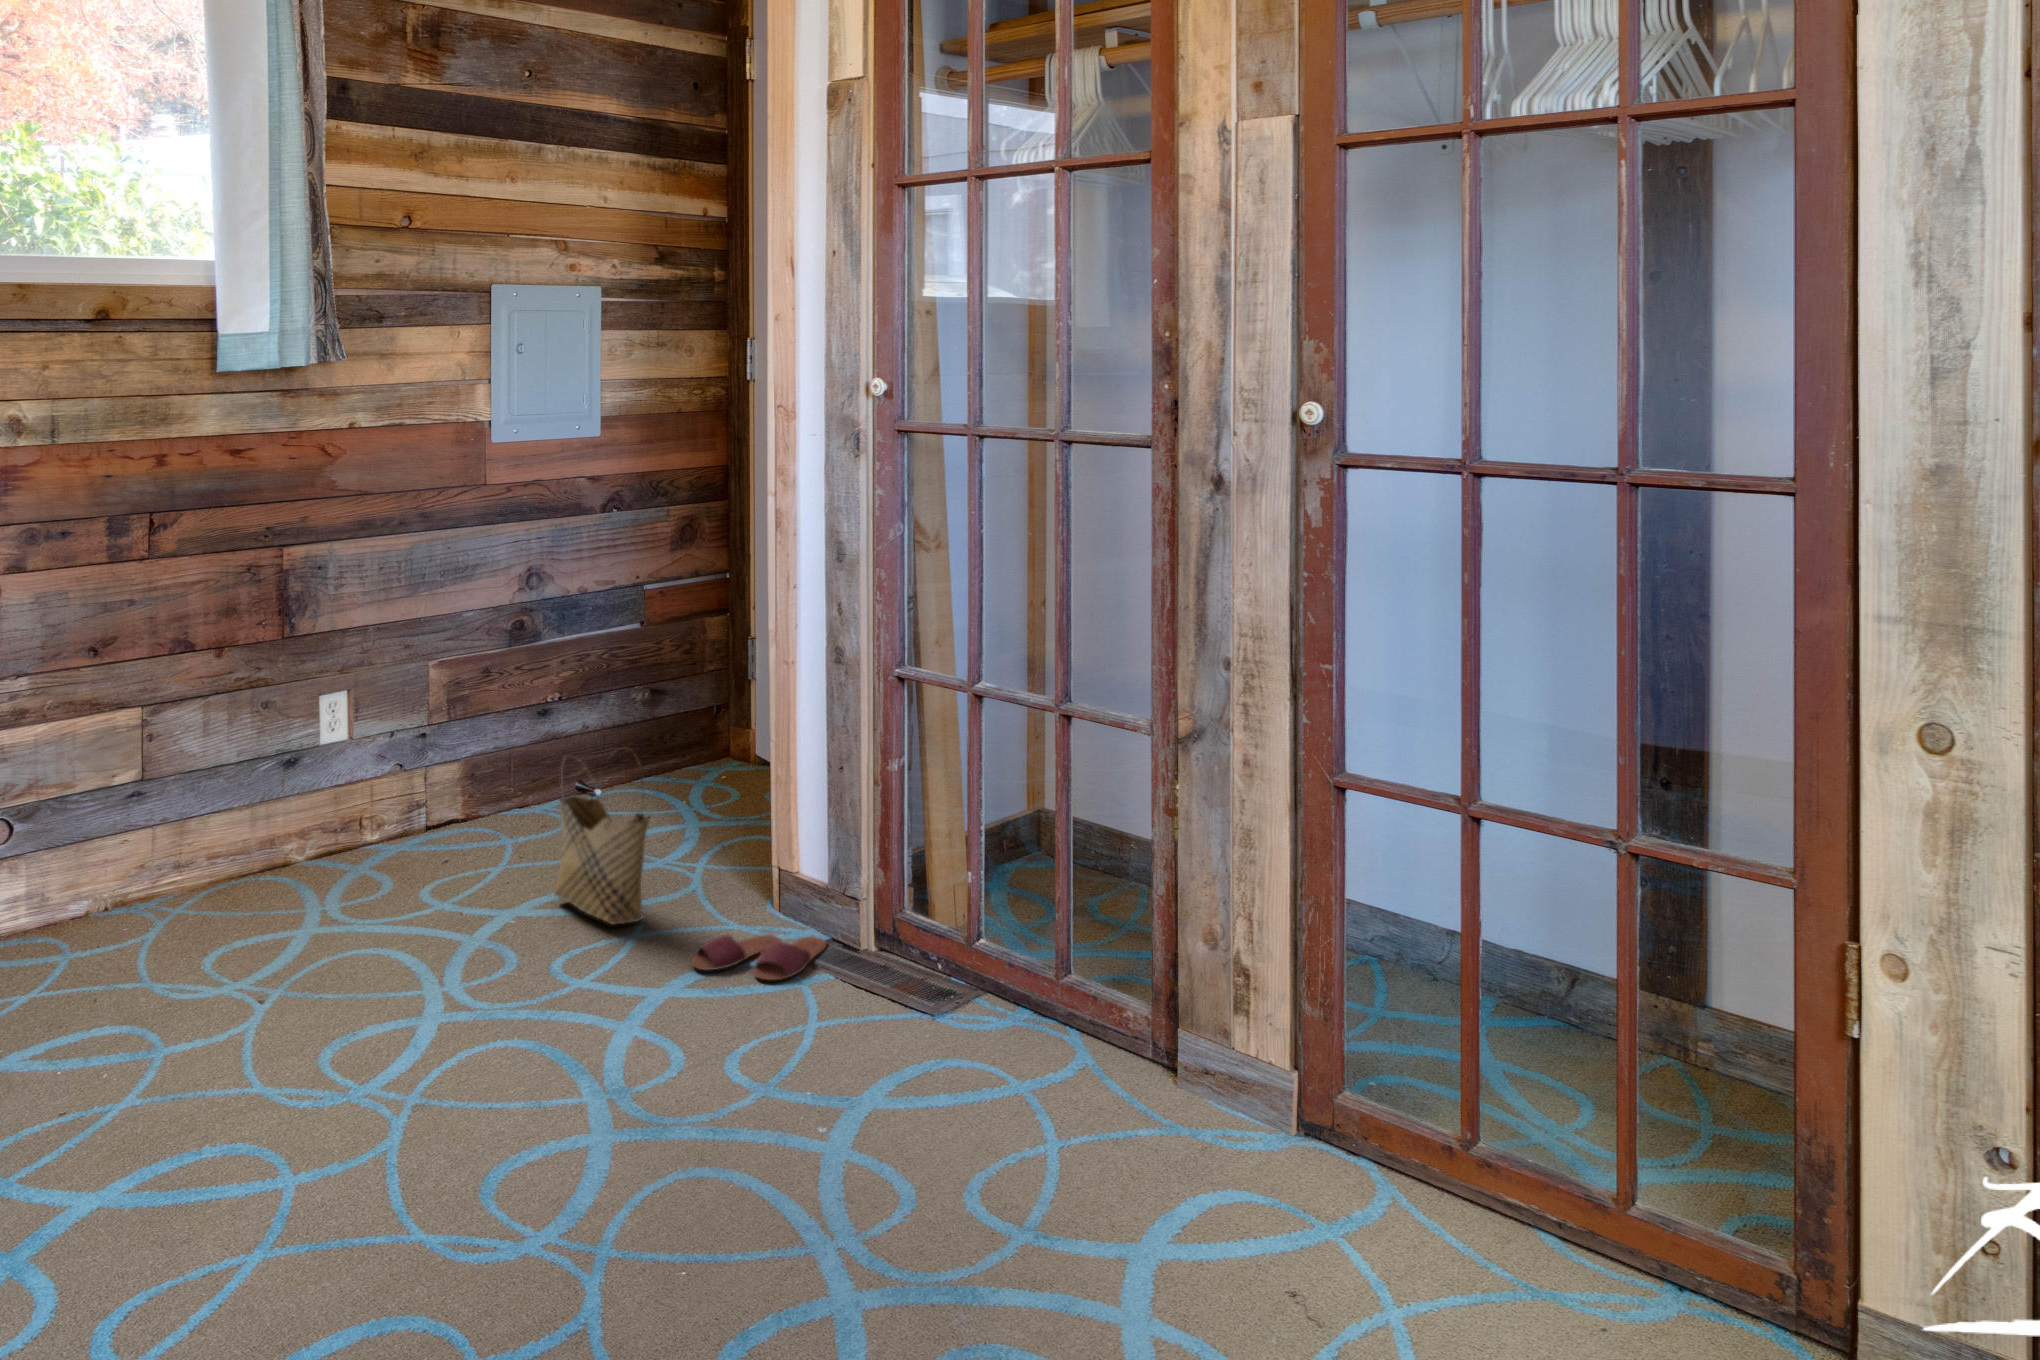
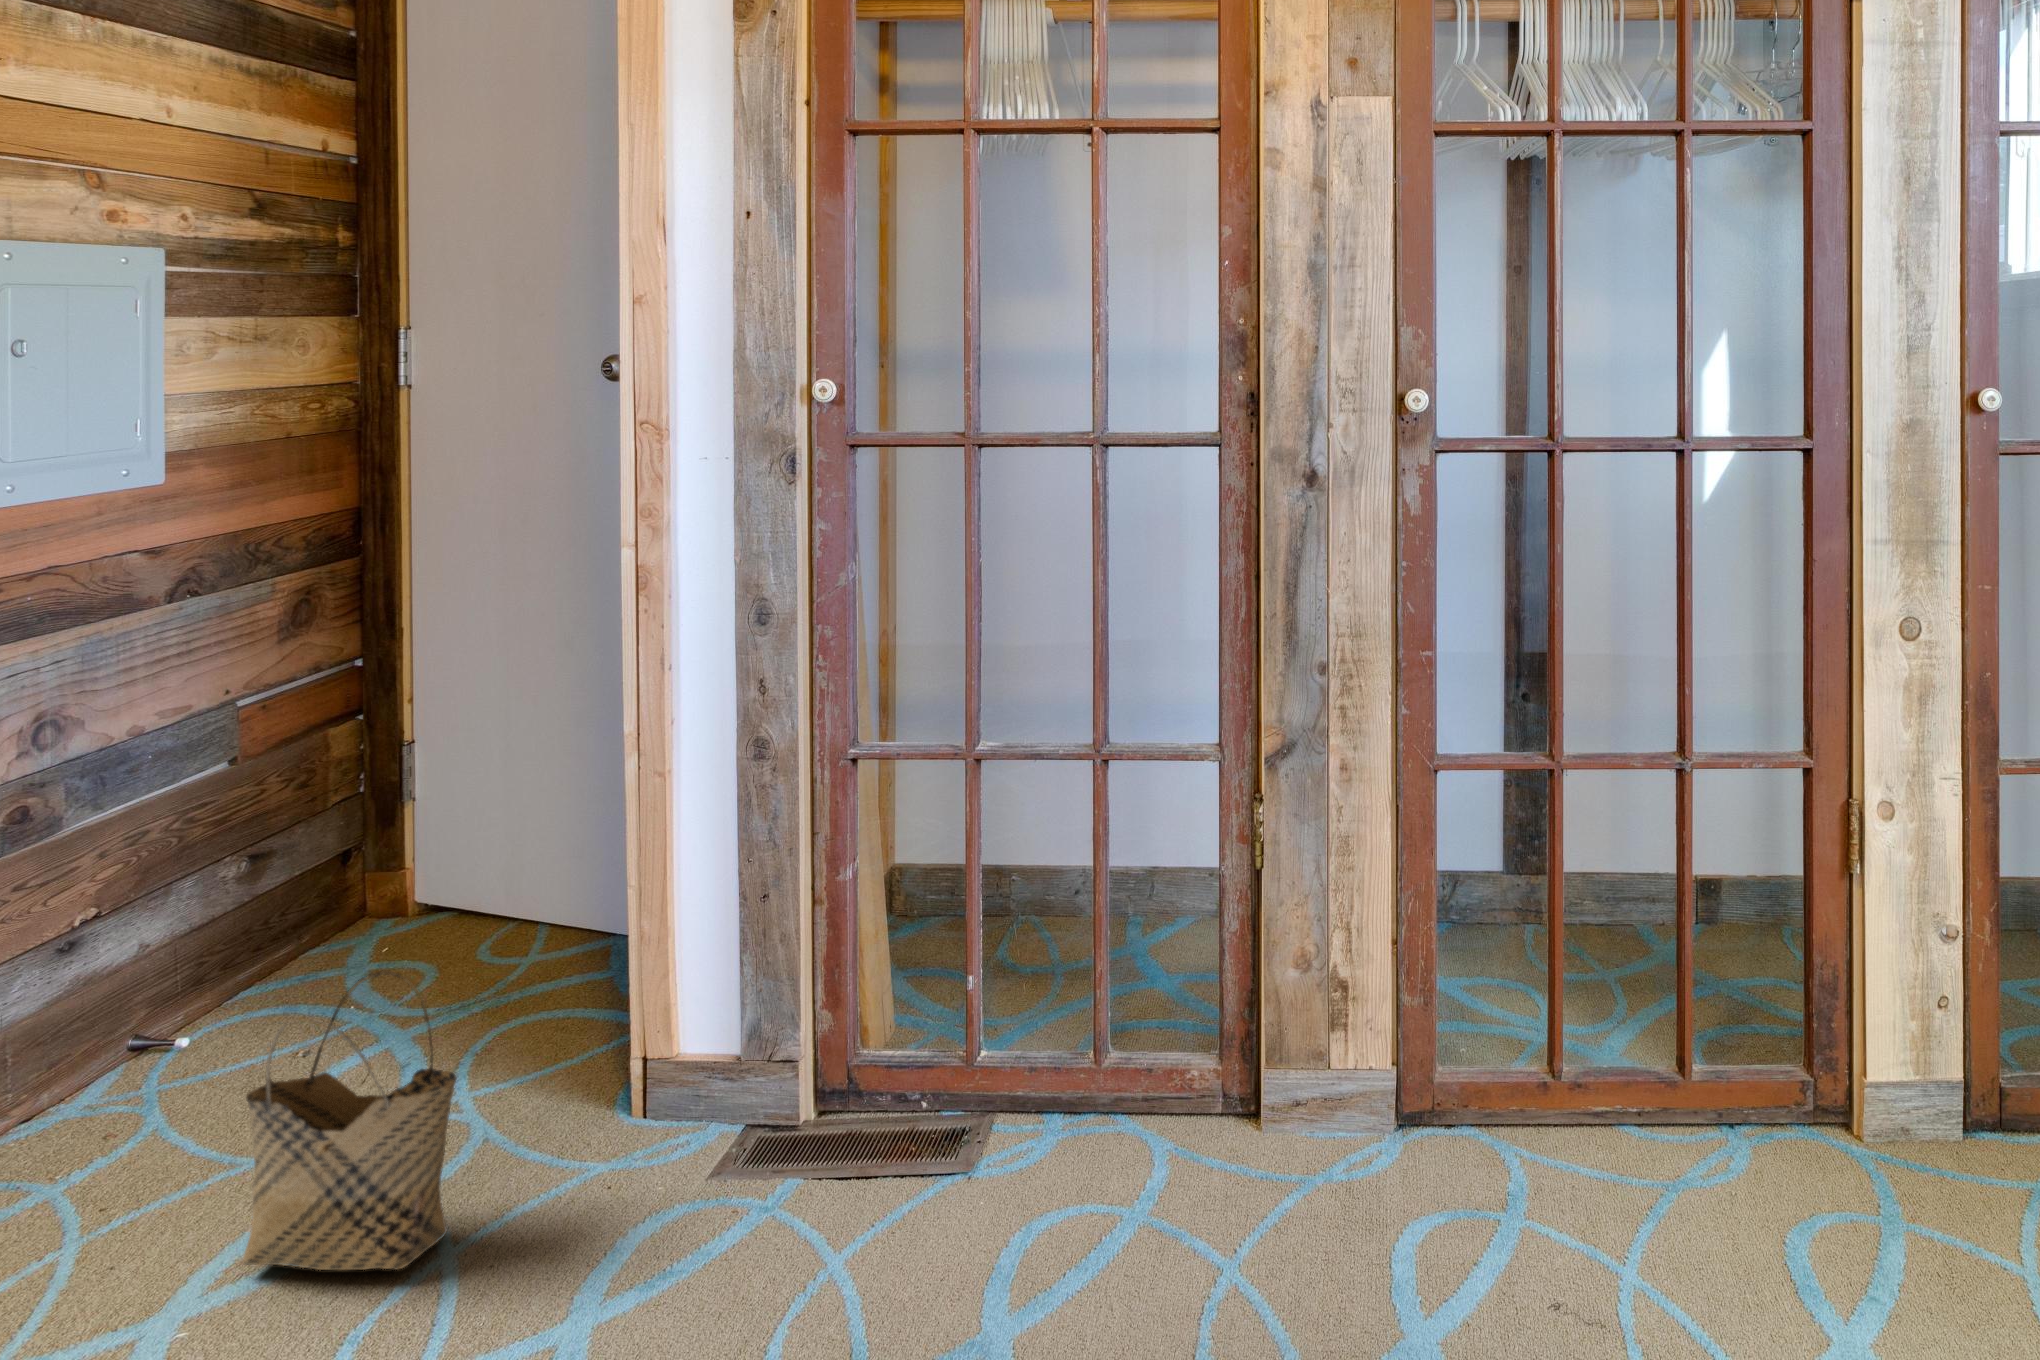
slippers: present [691,934,827,980] -> none [587,1140,764,1274]

